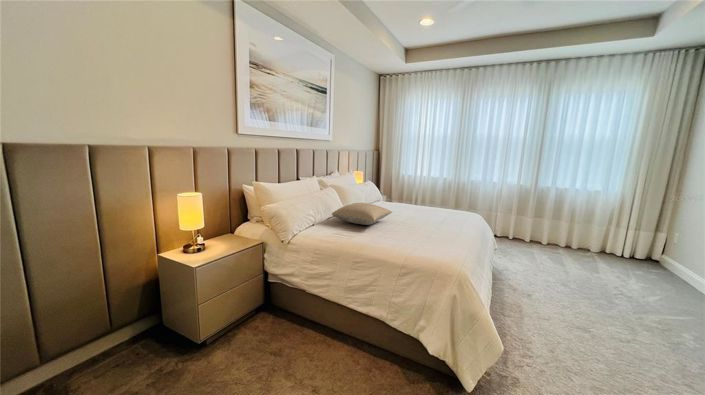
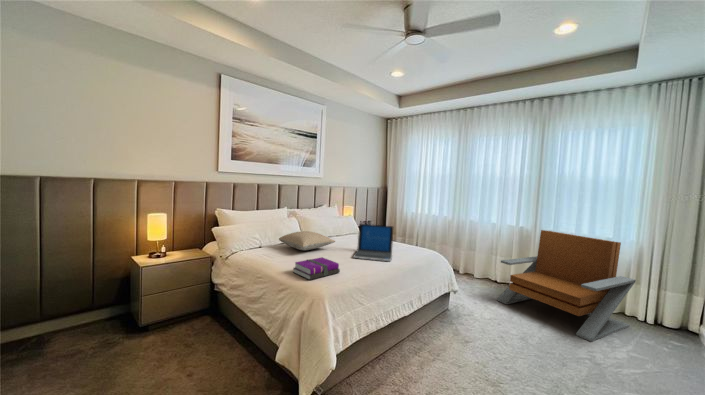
lounge chair: none [512,187,625,280] -> present [497,230,636,342]
laptop: none [414,191,463,229] -> present [354,224,394,261]
notebook: none [398,232,442,260] -> present [293,257,340,280]

